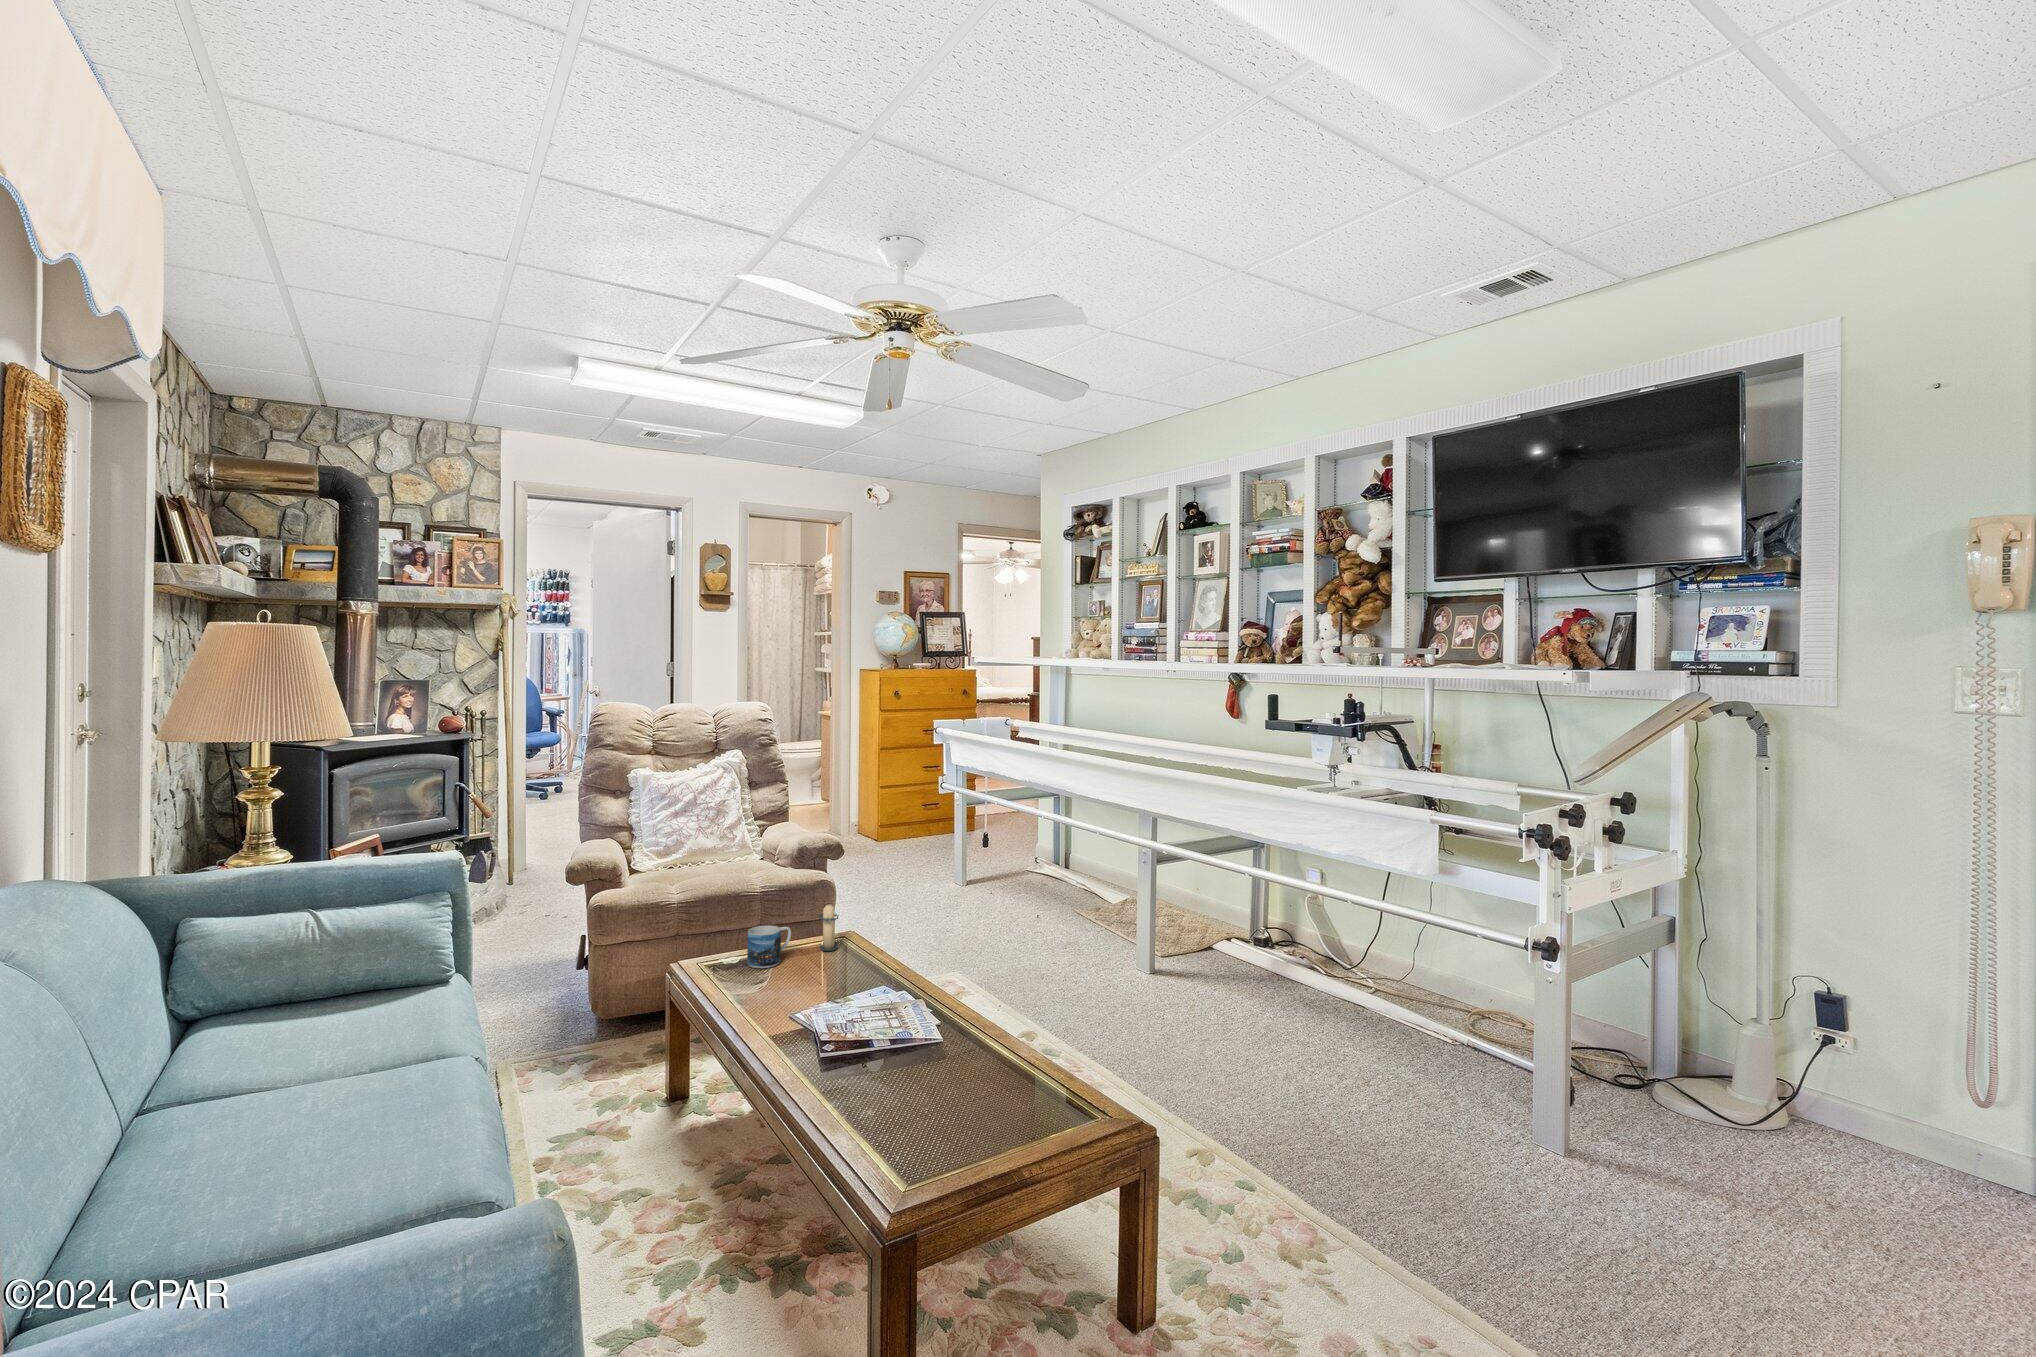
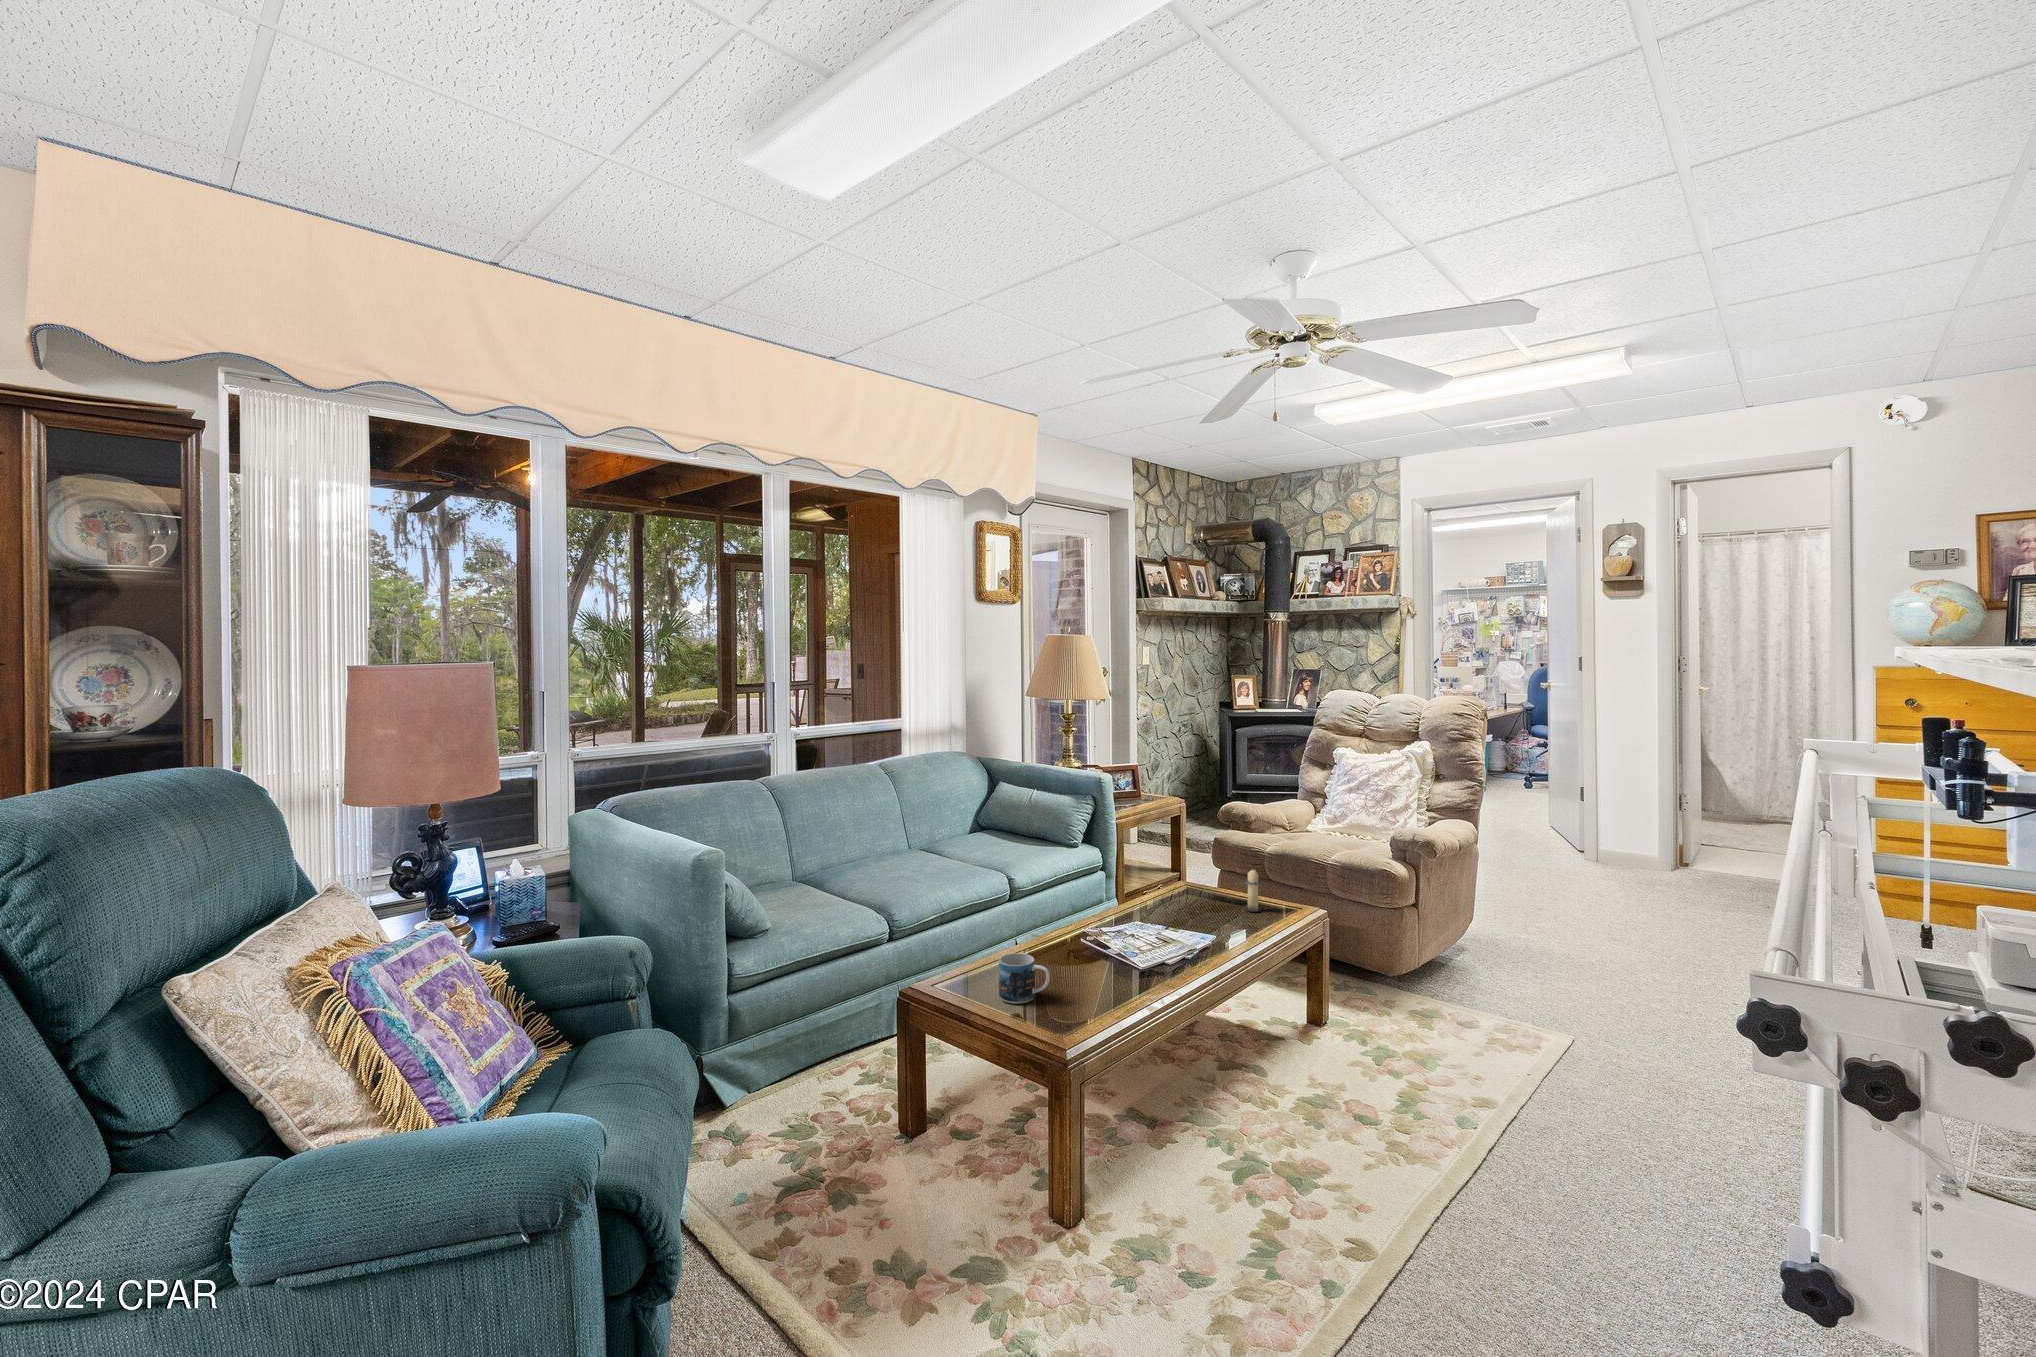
mug: present [747,925,791,968] -> present [999,953,1050,1004]

